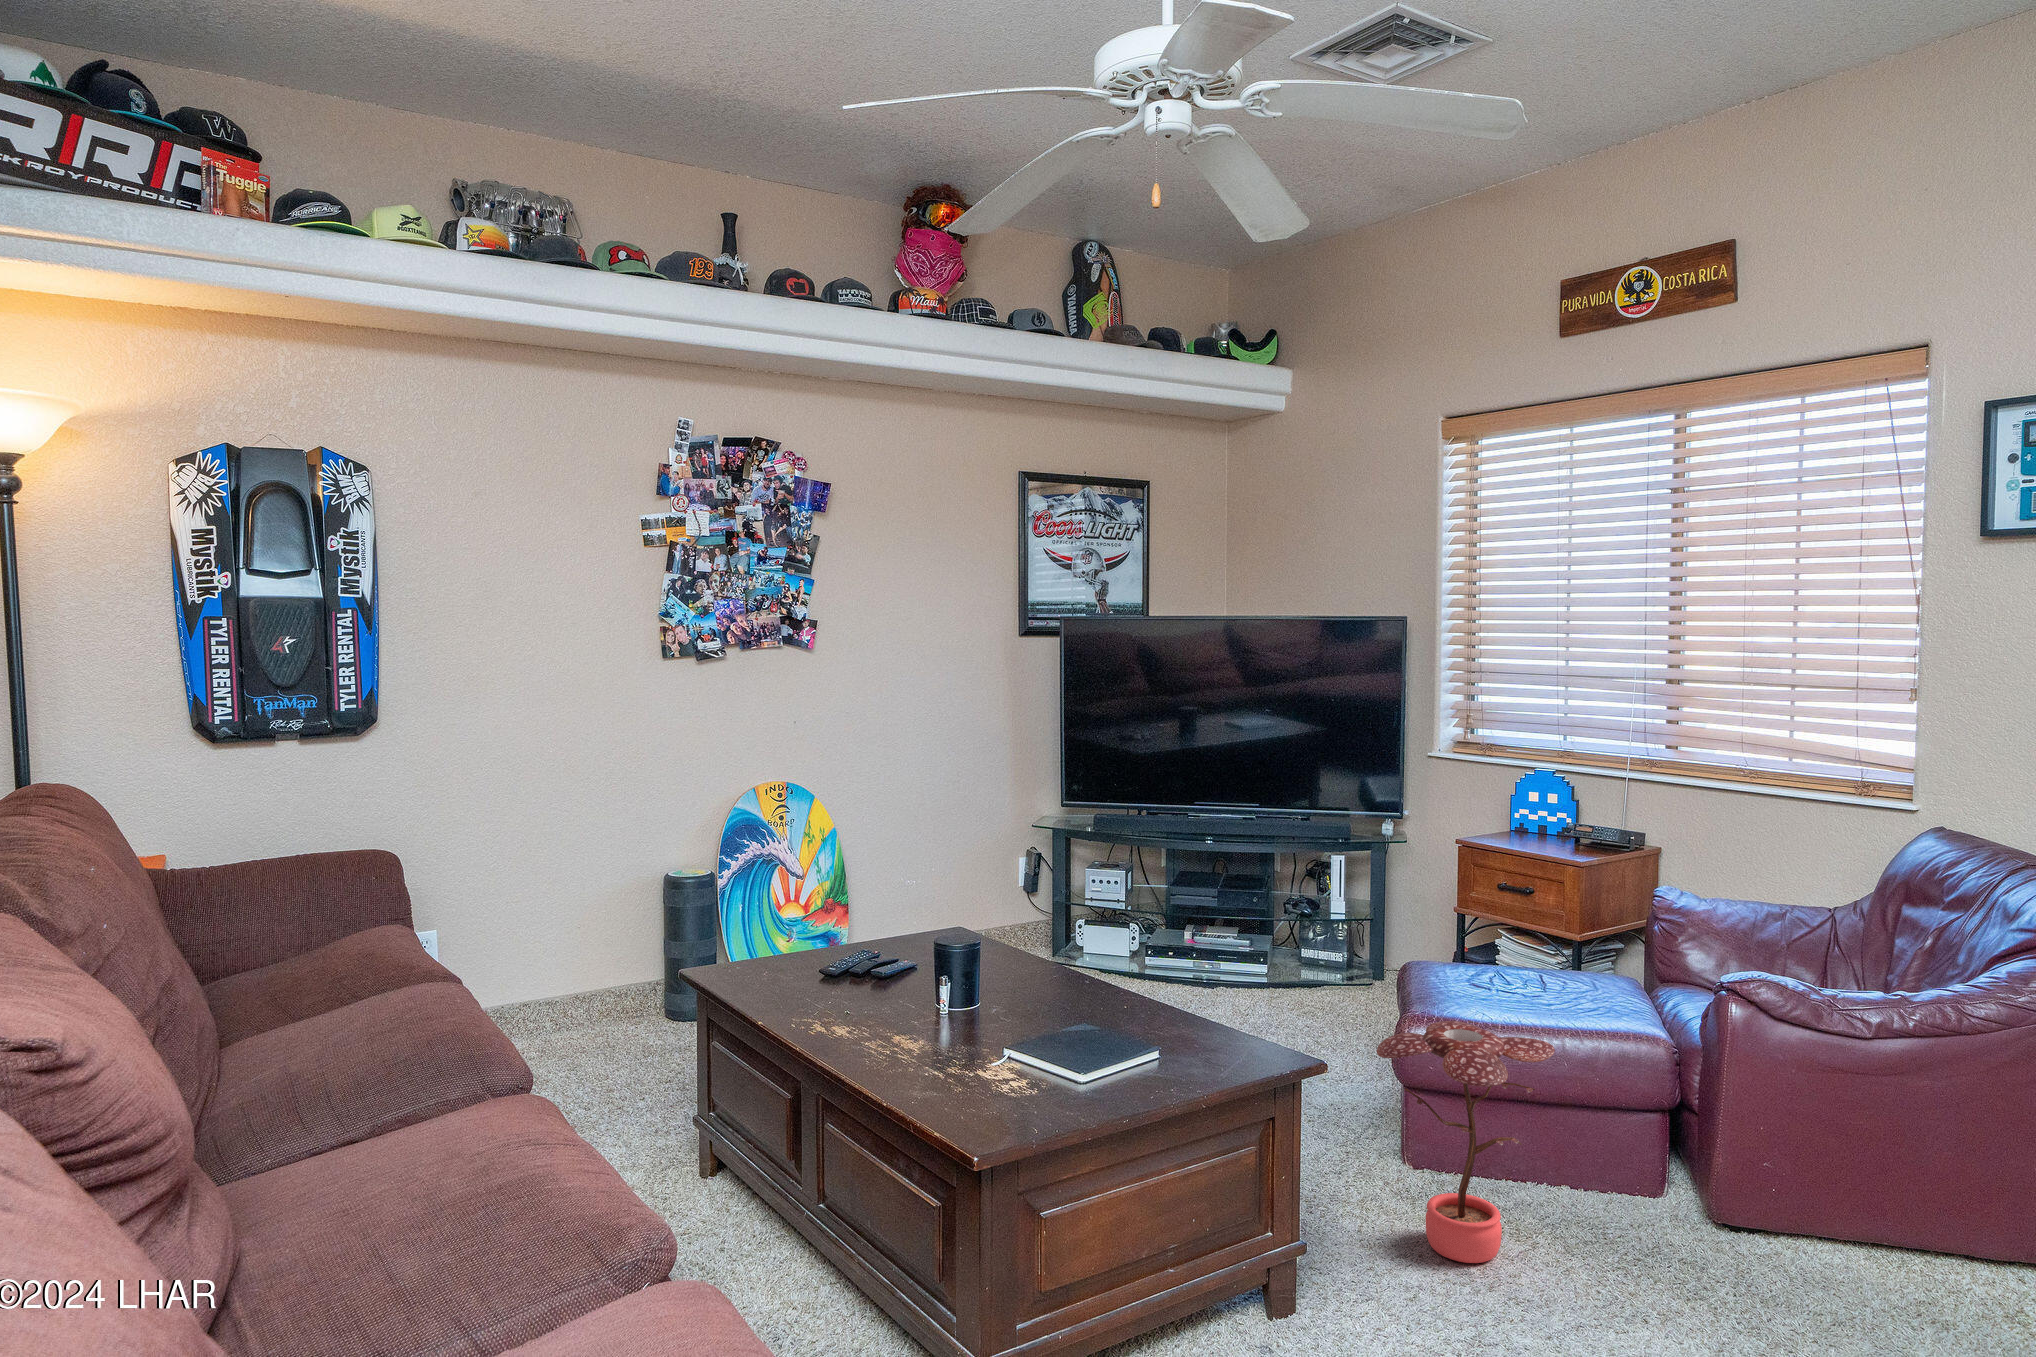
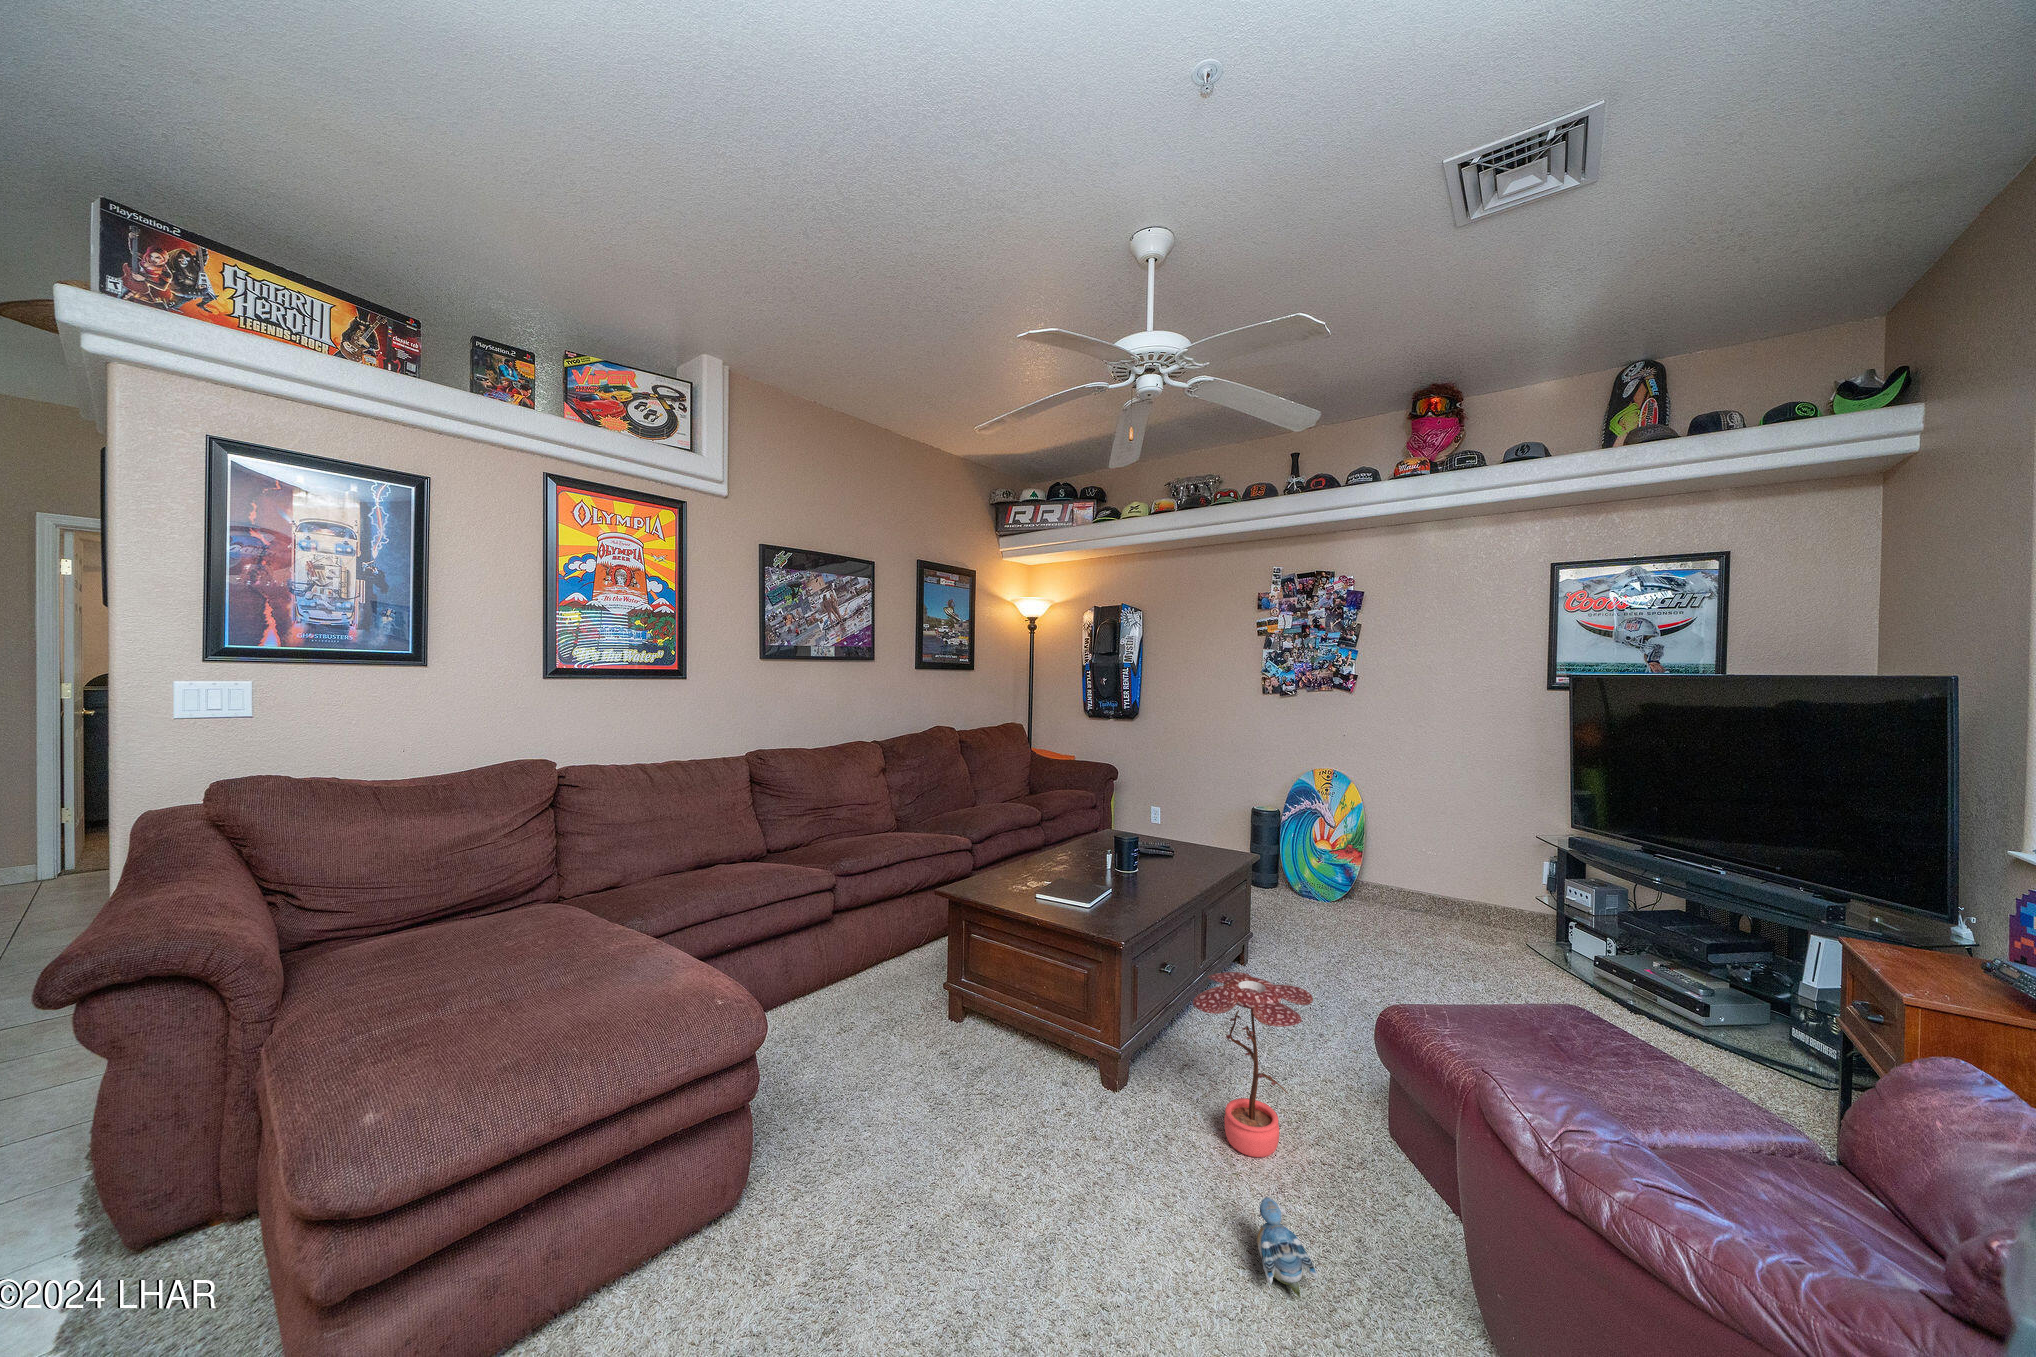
plush toy: none [1654,1238,1754,1308] -> present [1257,1197,1318,1298]

